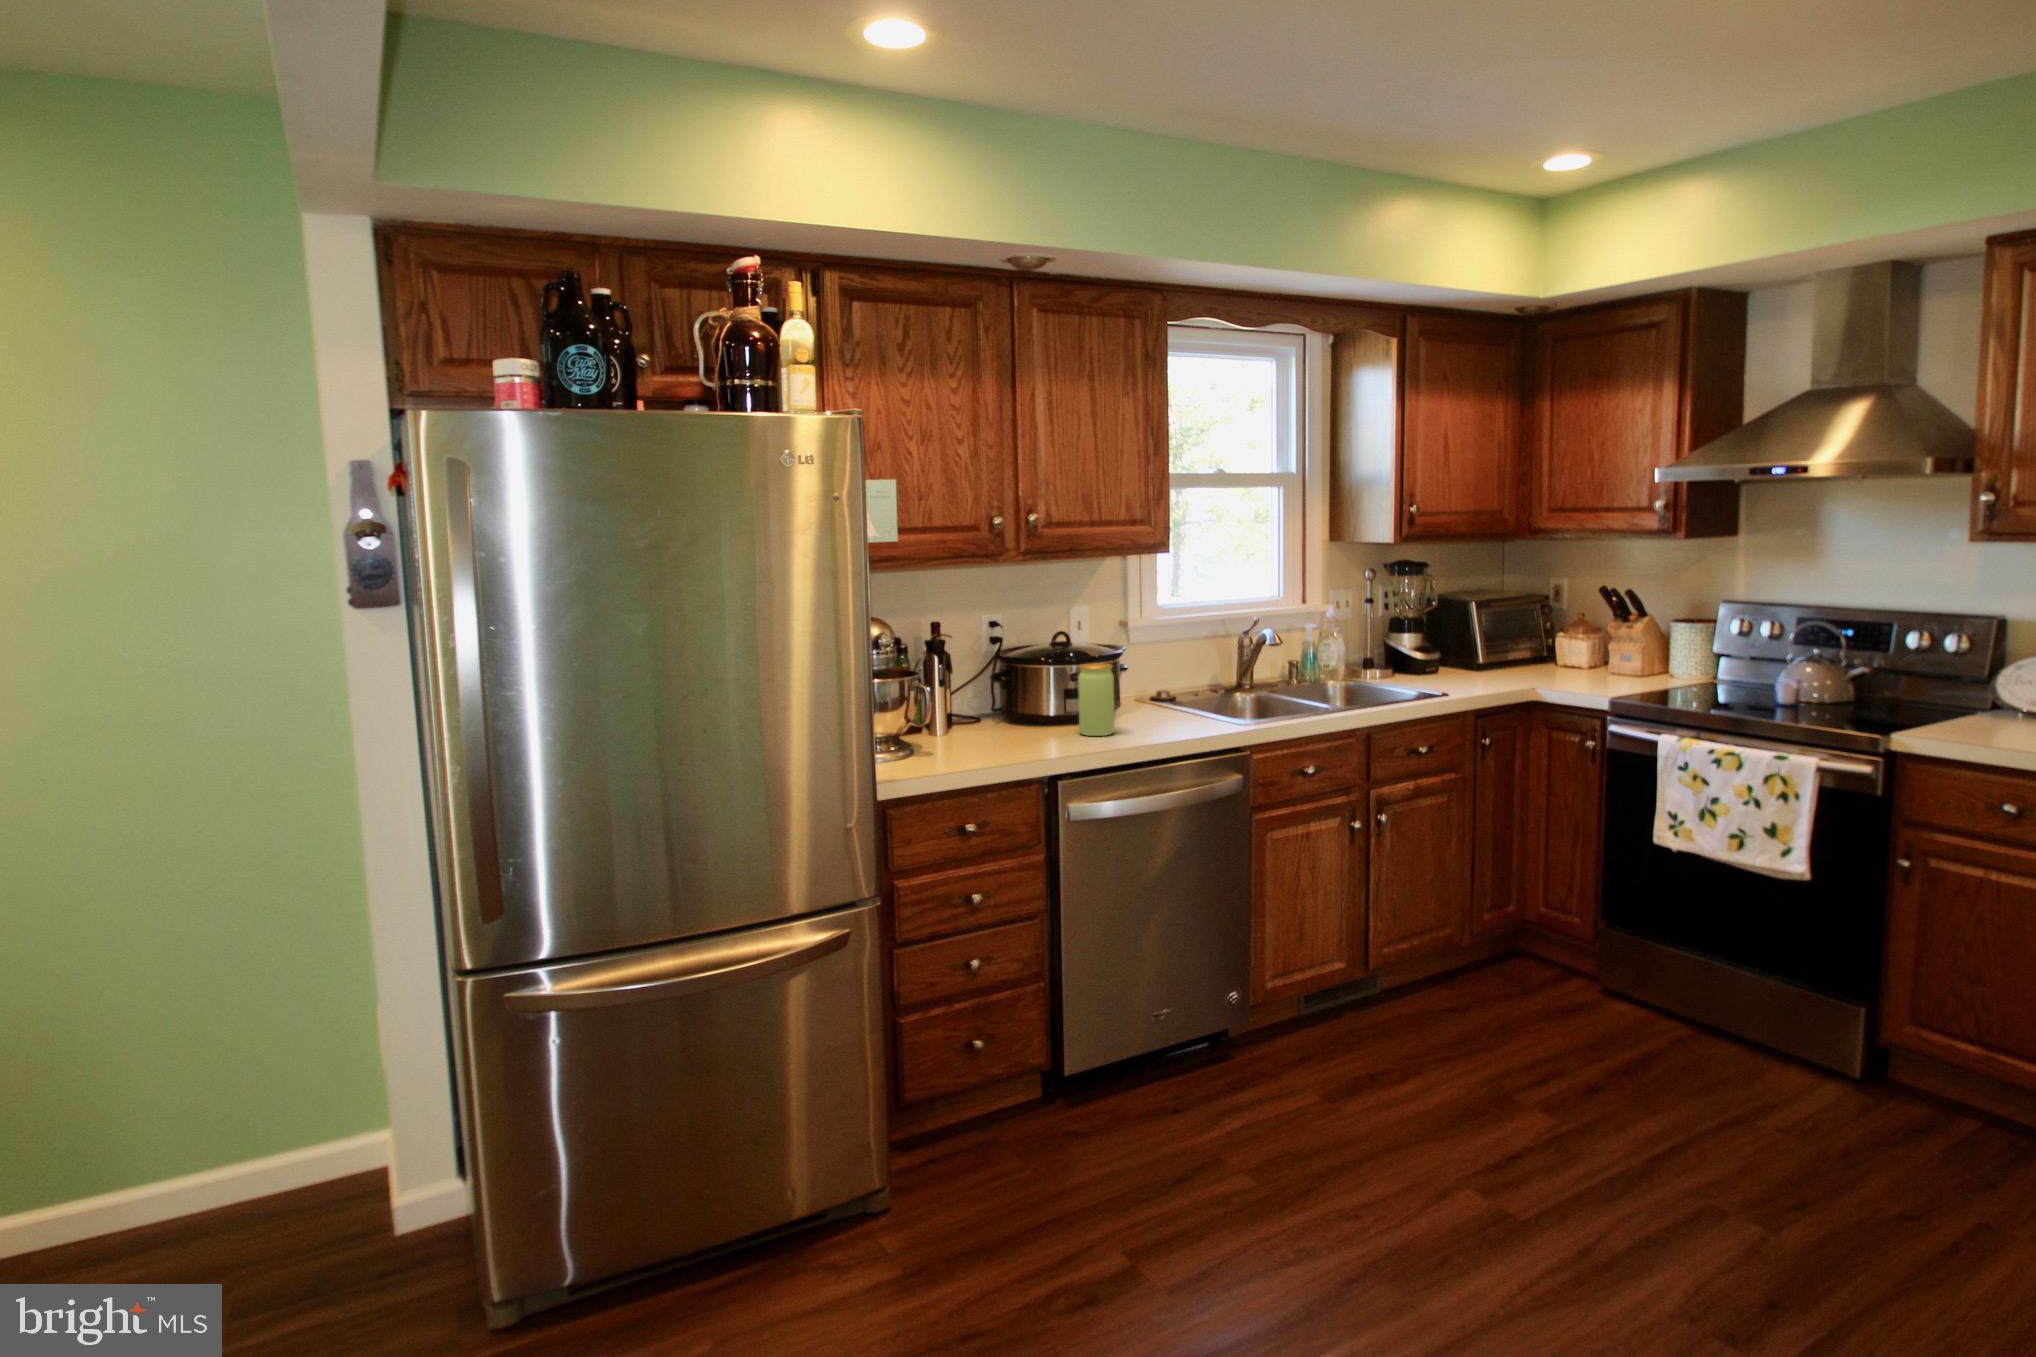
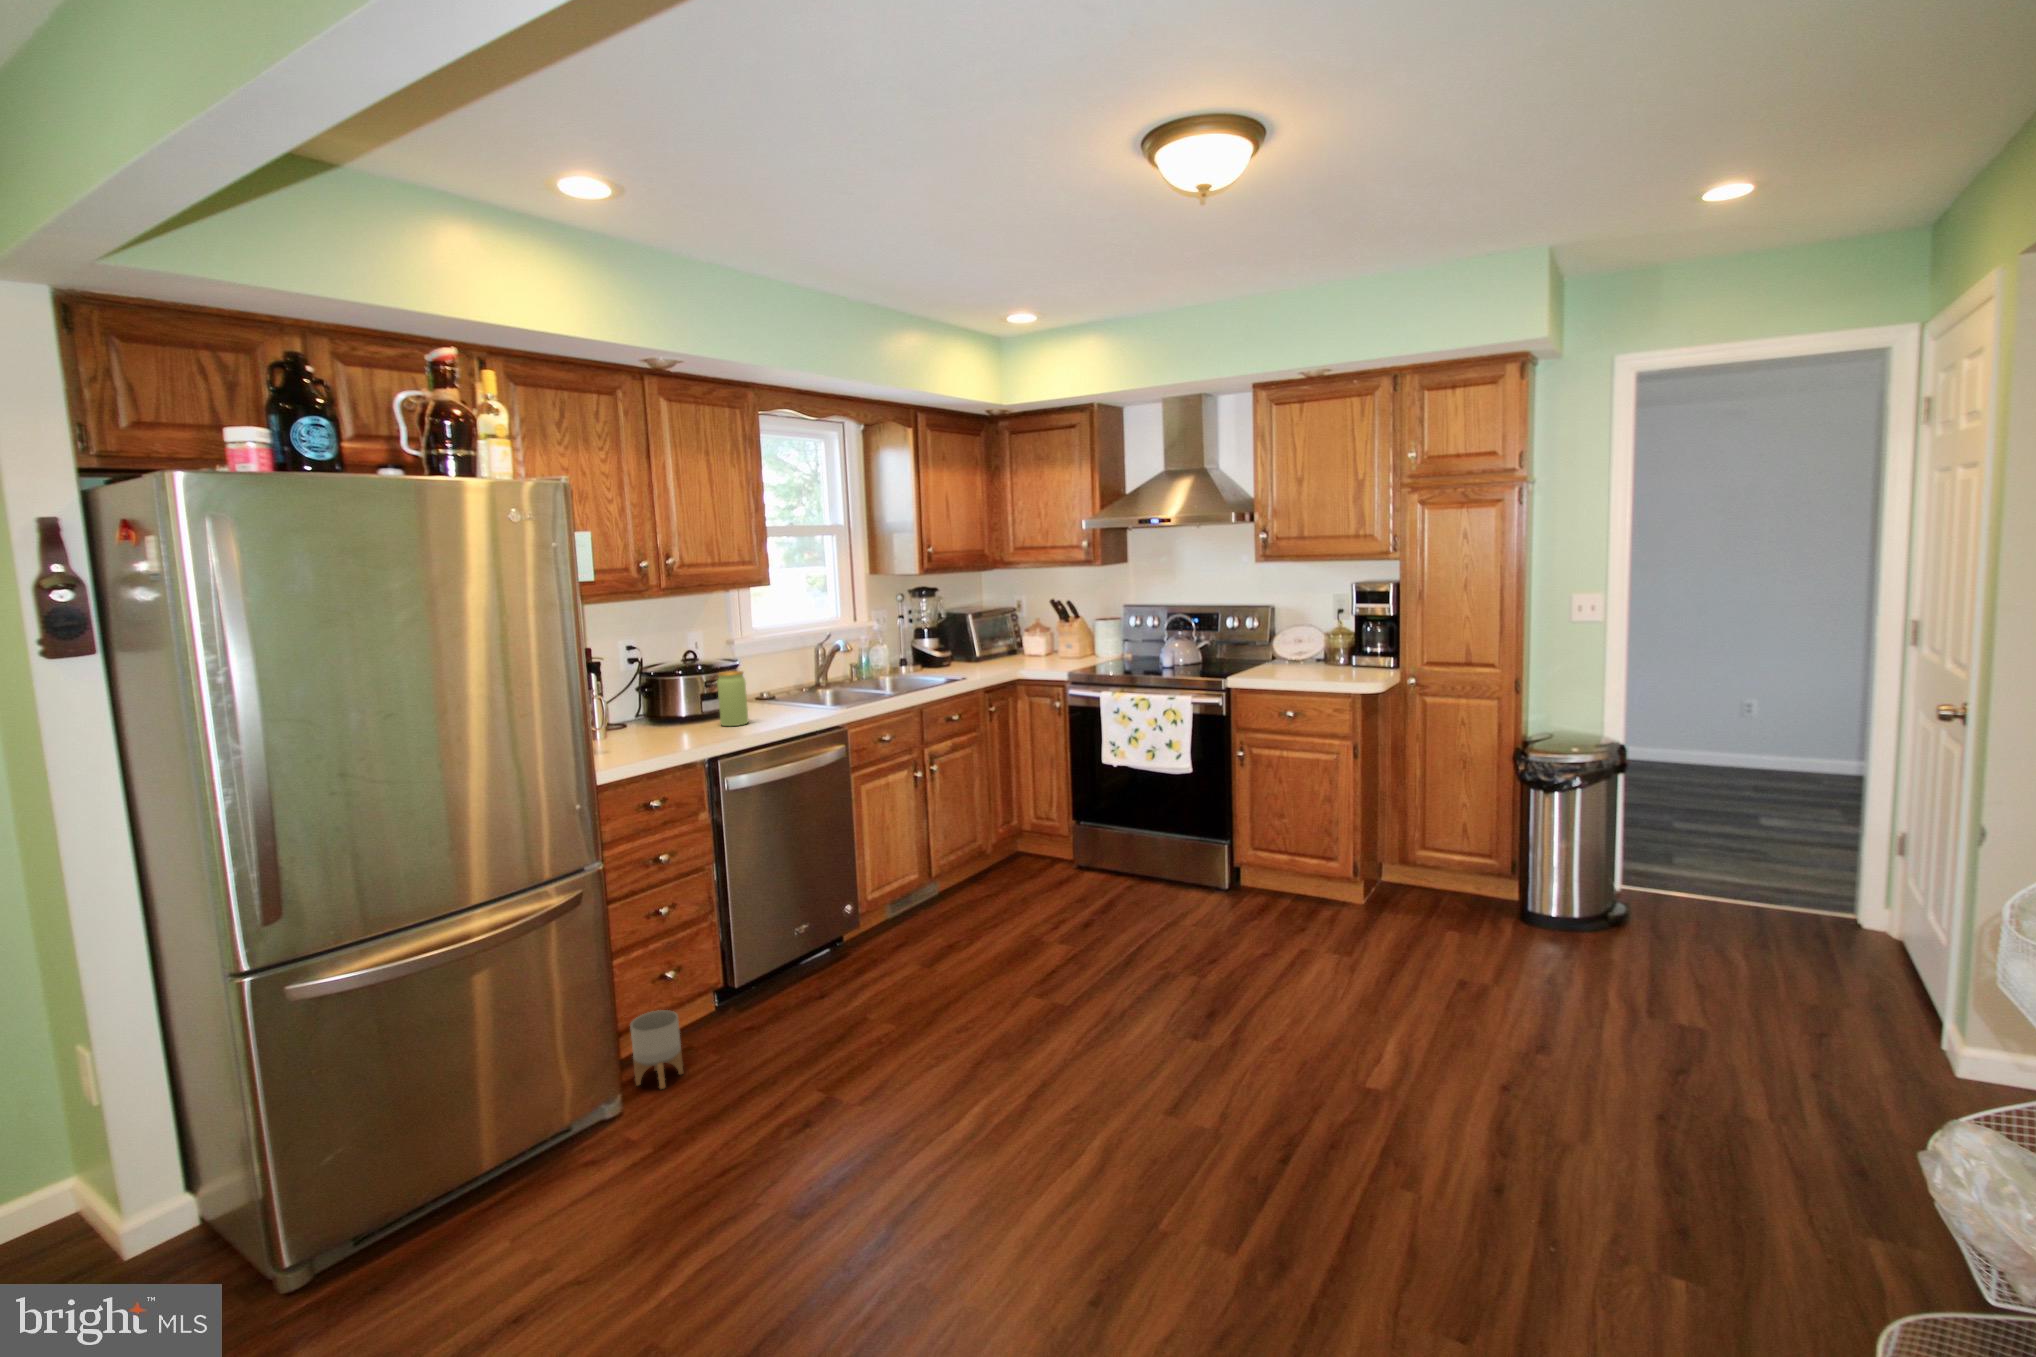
planter: none [910,1094,971,1199] -> present [630,1010,683,1089]

